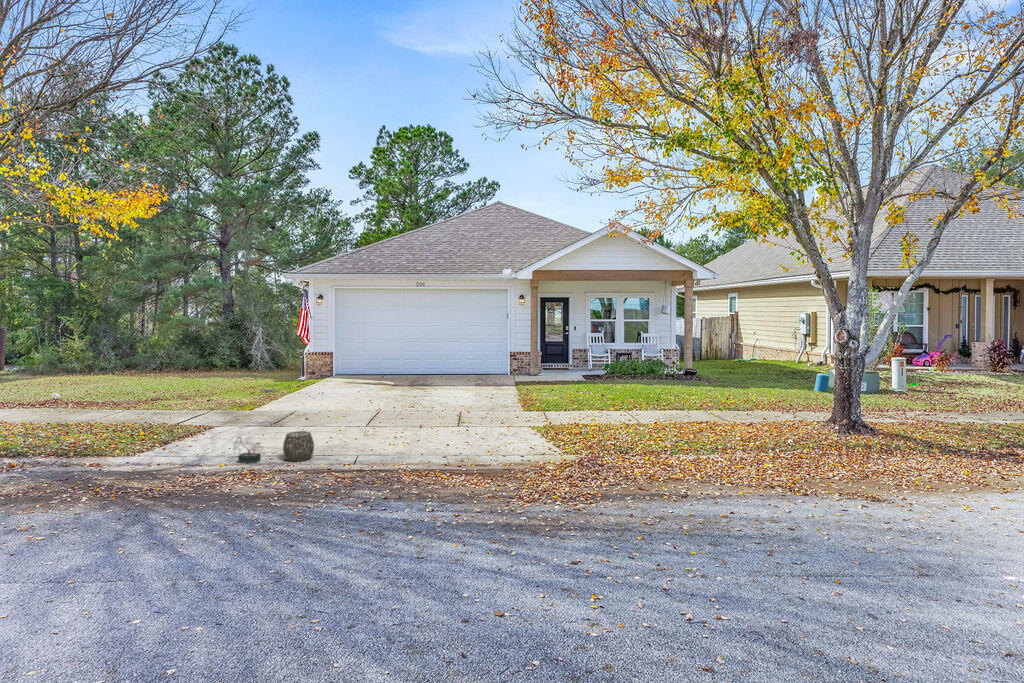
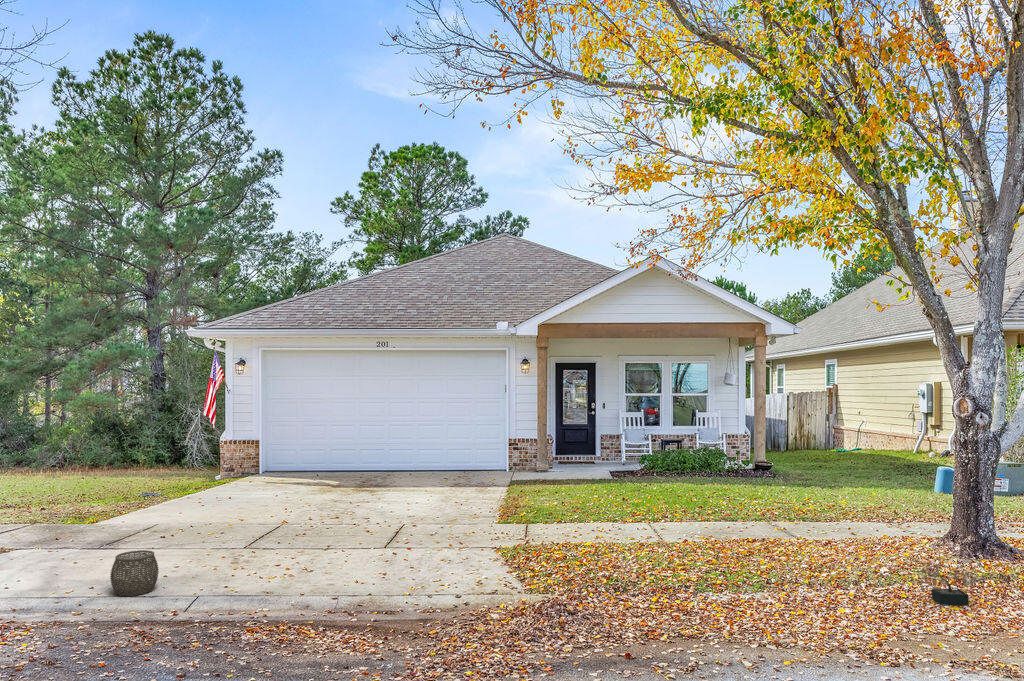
decorative plant: present [233,437,262,463] -> present [921,561,973,605]

